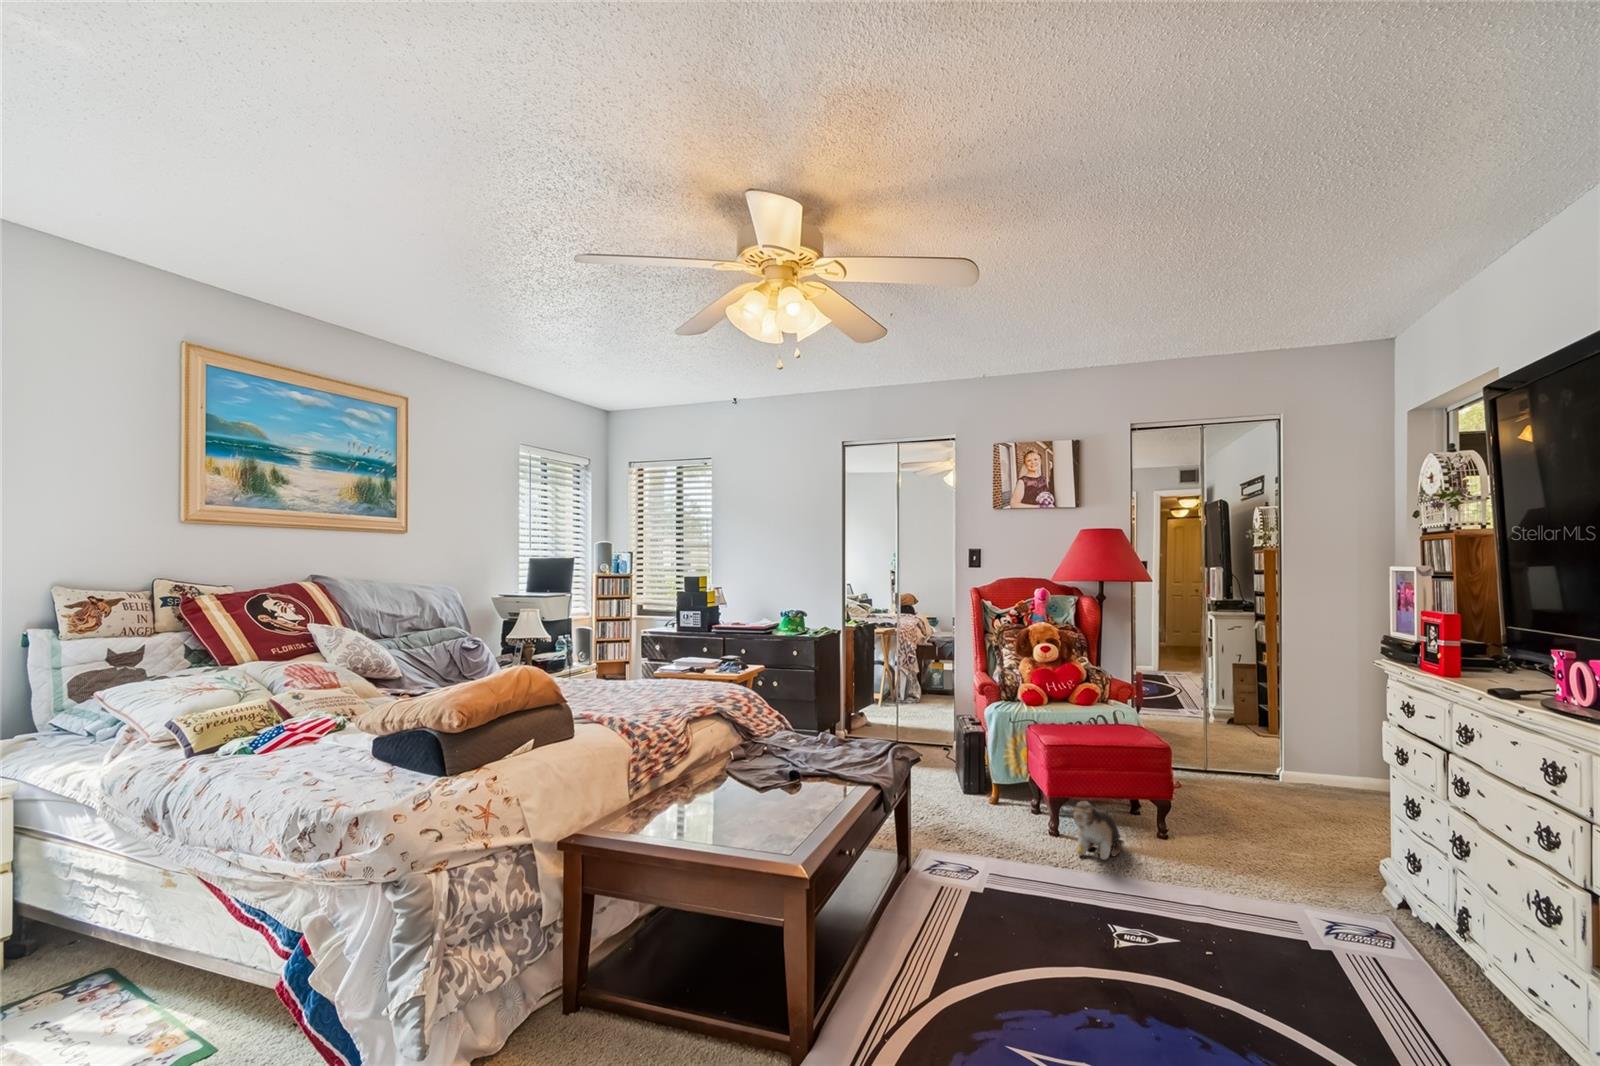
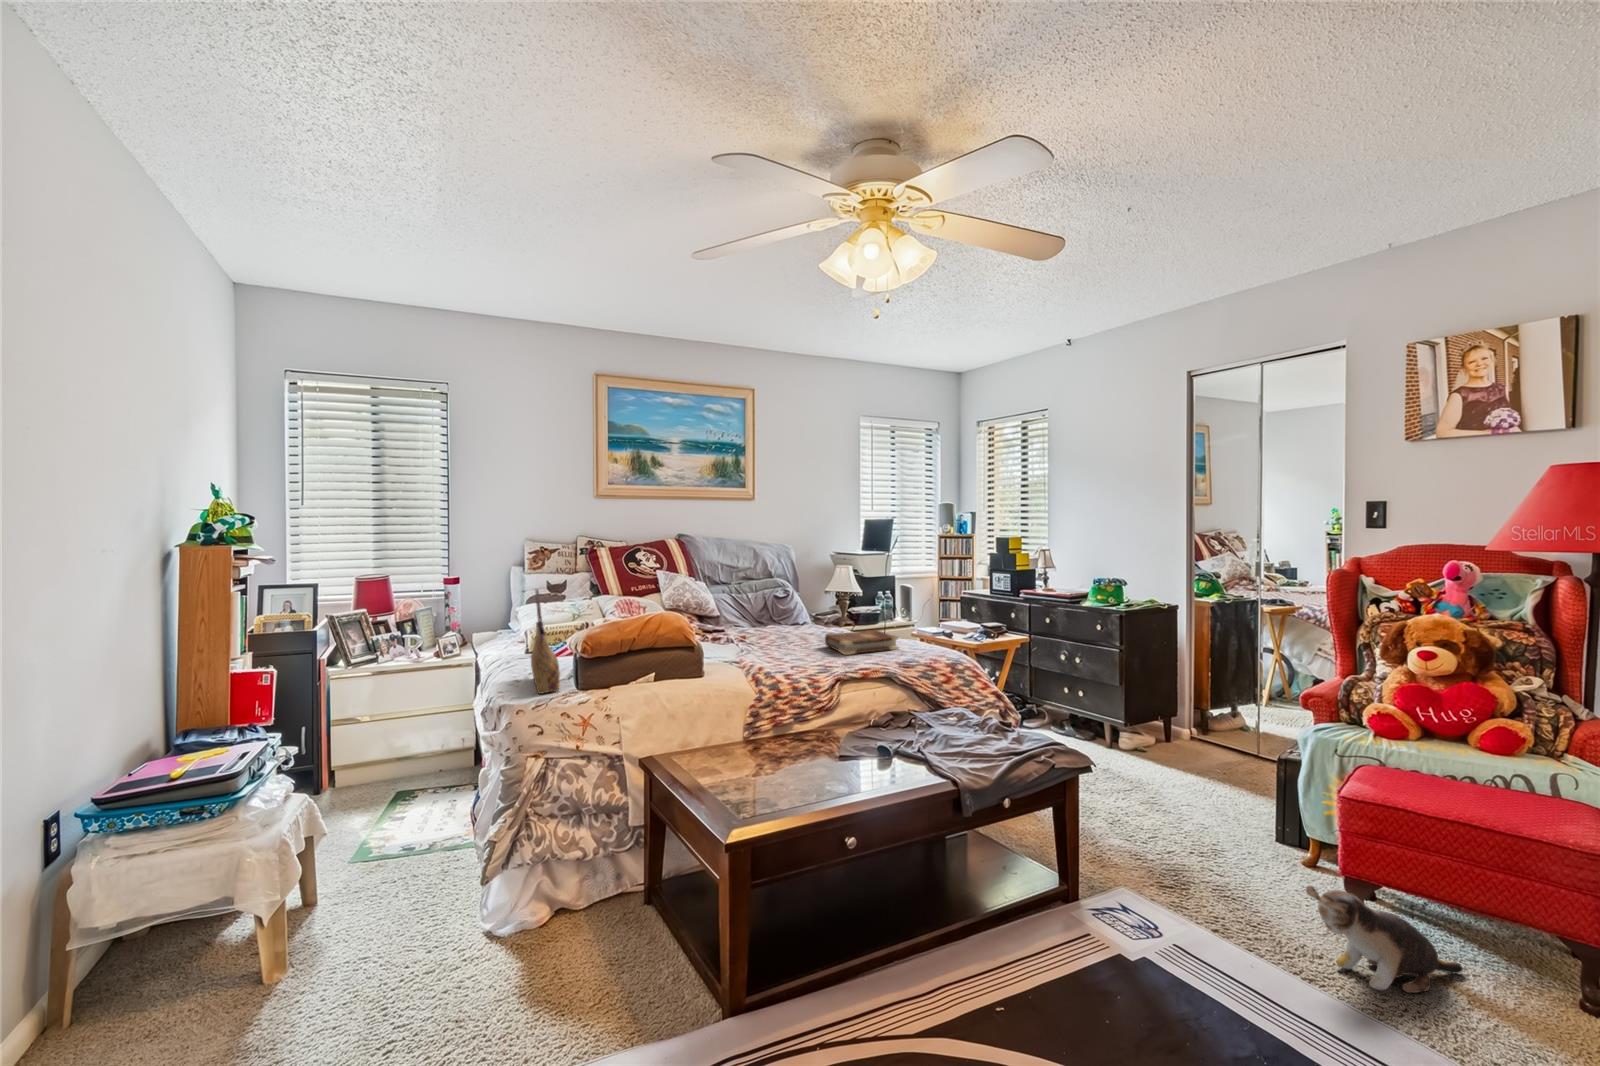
tote bag: none [294,640,390,791] -> present [531,589,560,694]
book: none [623,671,703,697] -> present [825,630,899,655]

